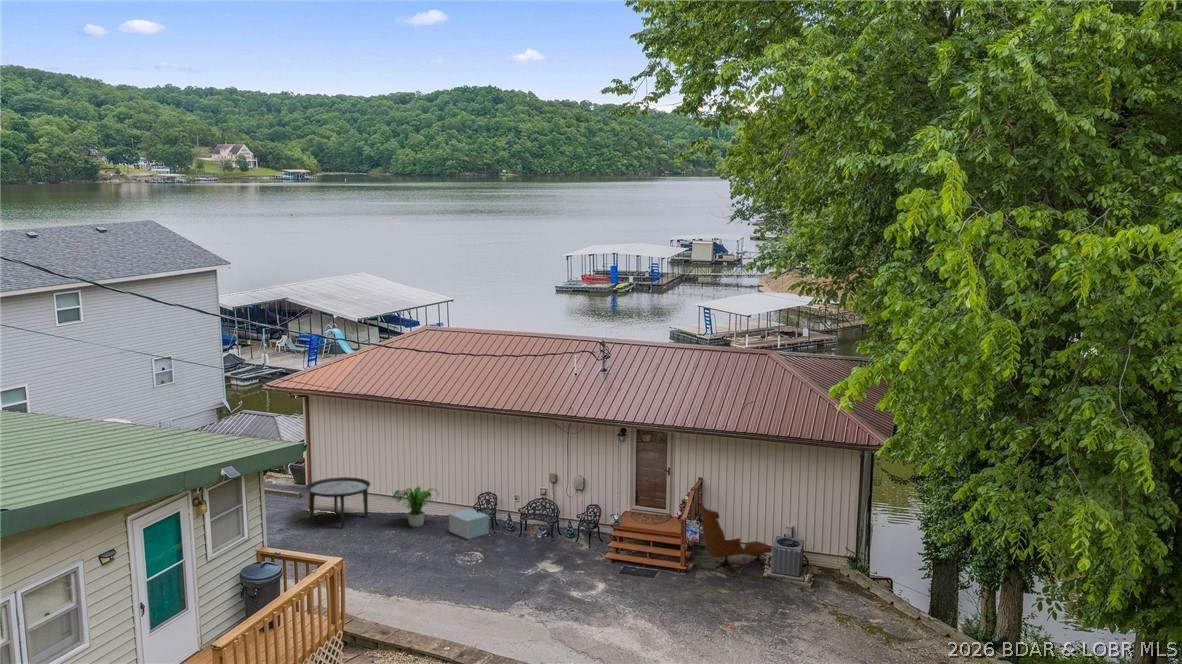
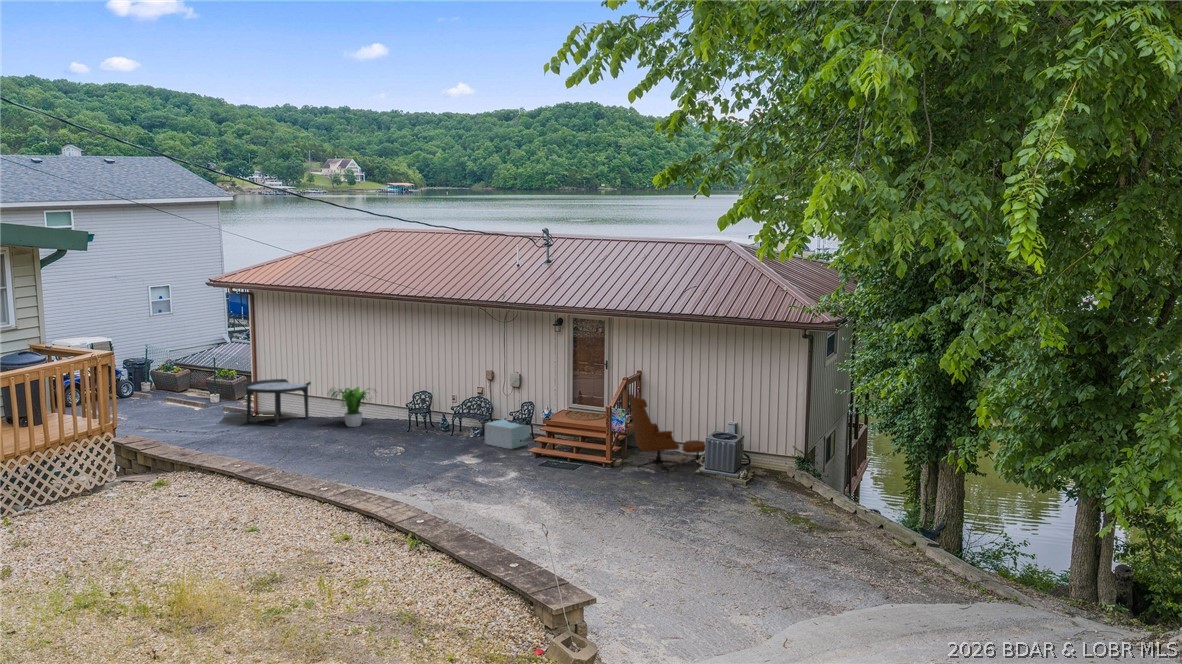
storage box: present [449,509,489,539] -> present [485,419,530,449]

